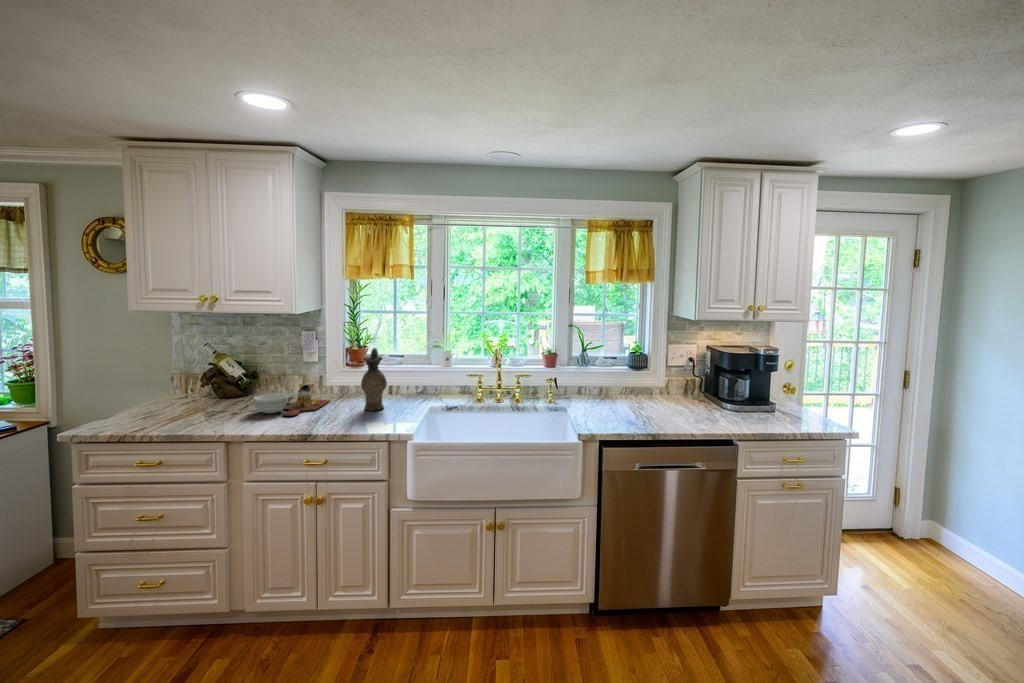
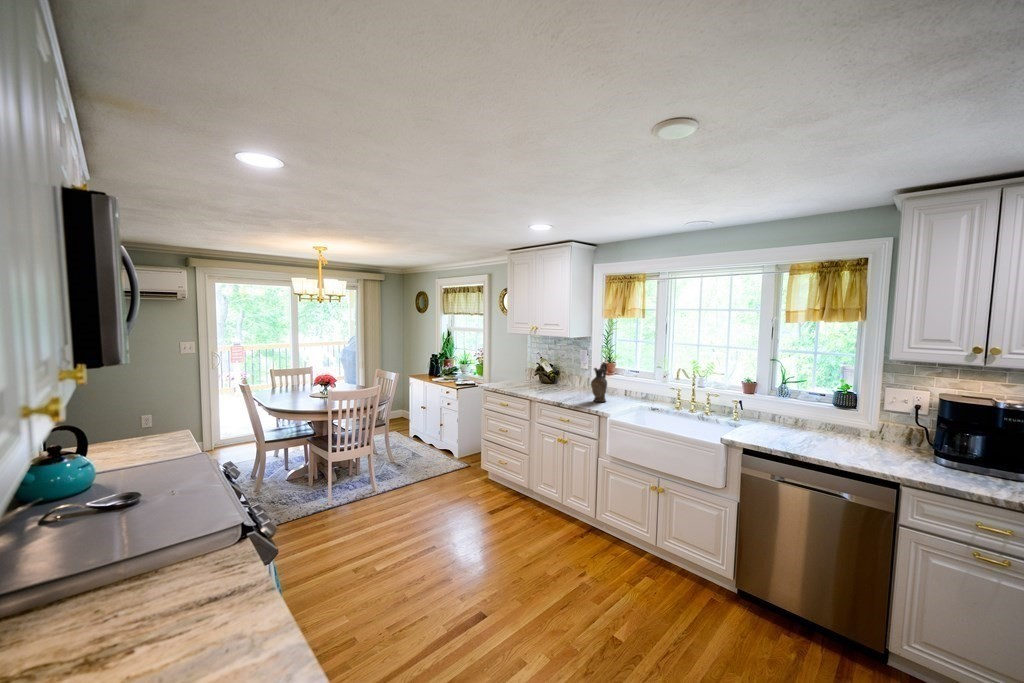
cutting board: present [254,380,330,416] -> none [540,378,585,397]

